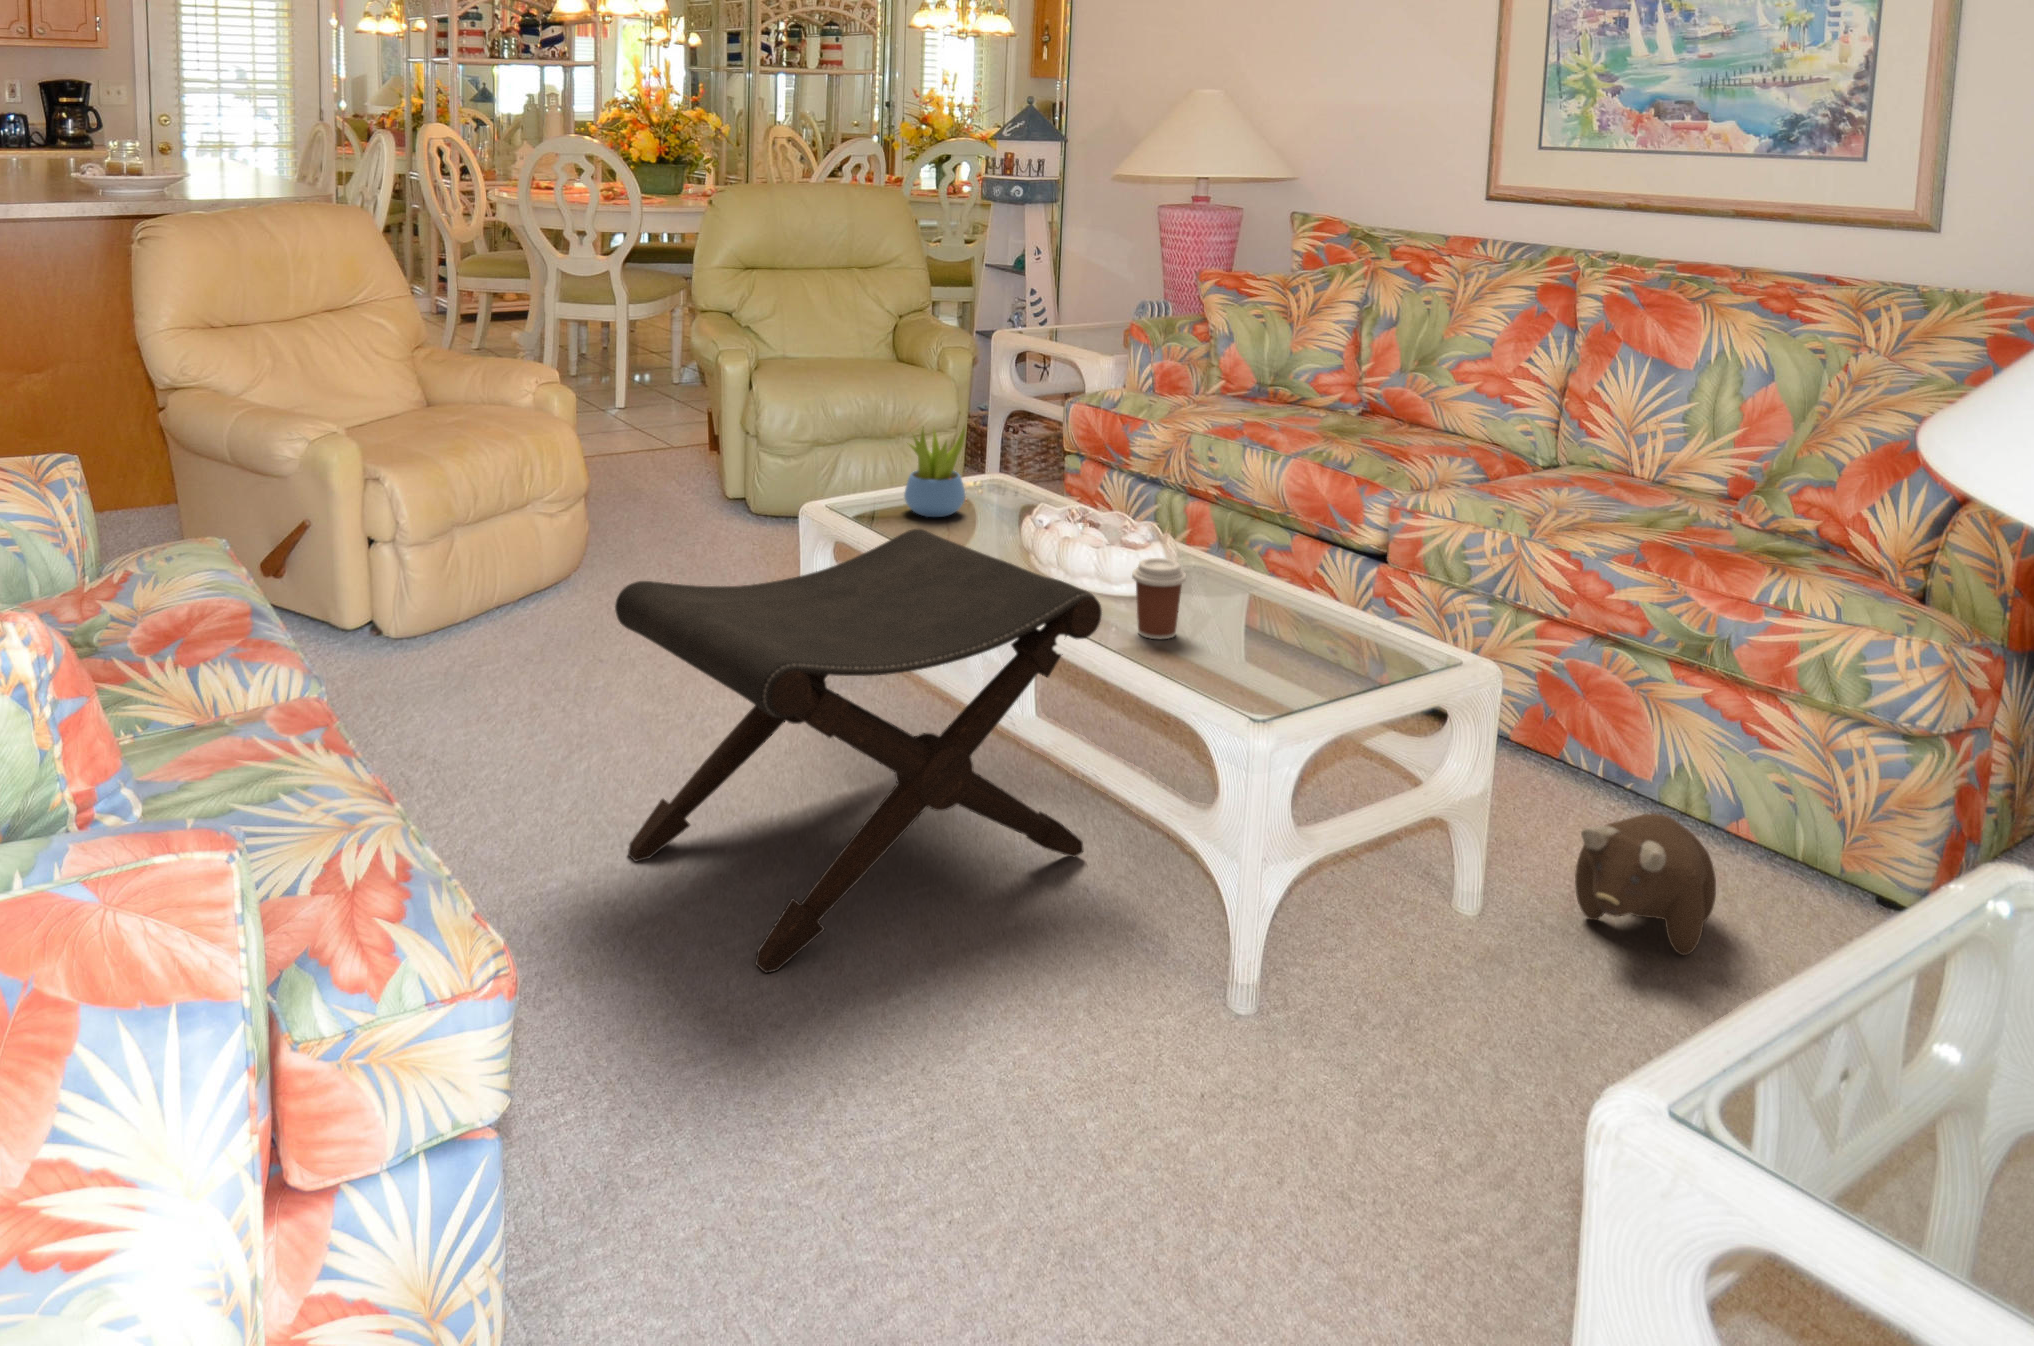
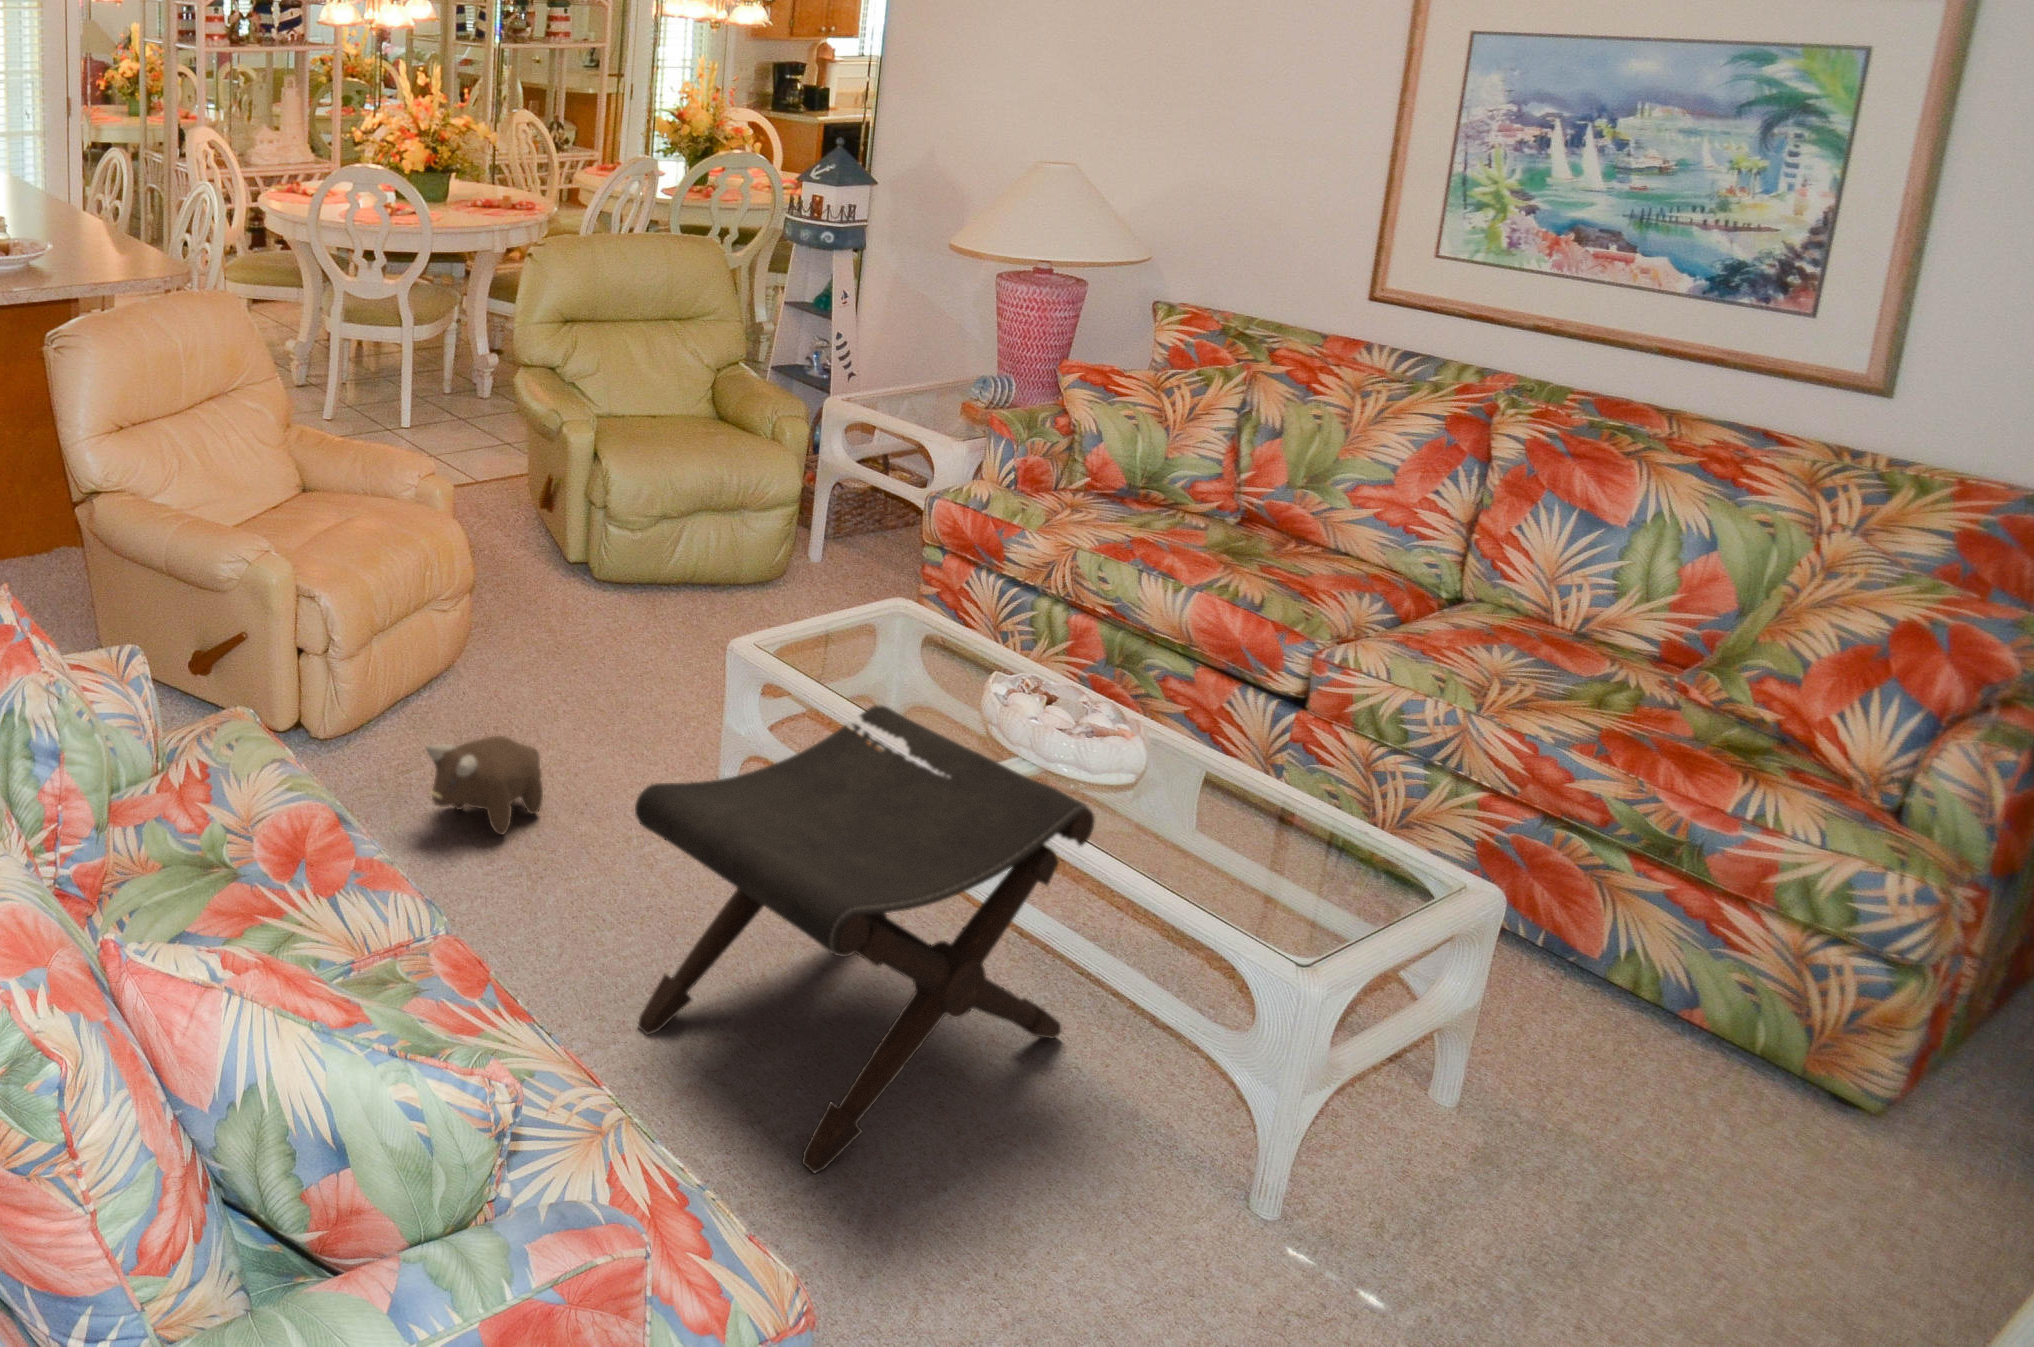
succulent plant: present [904,427,965,517] -> none [834,578,897,668]
coffee cup: present [1132,558,1186,639] -> none [1124,769,1179,850]
plush toy: present [1575,813,1716,955] -> present [426,736,543,835]

